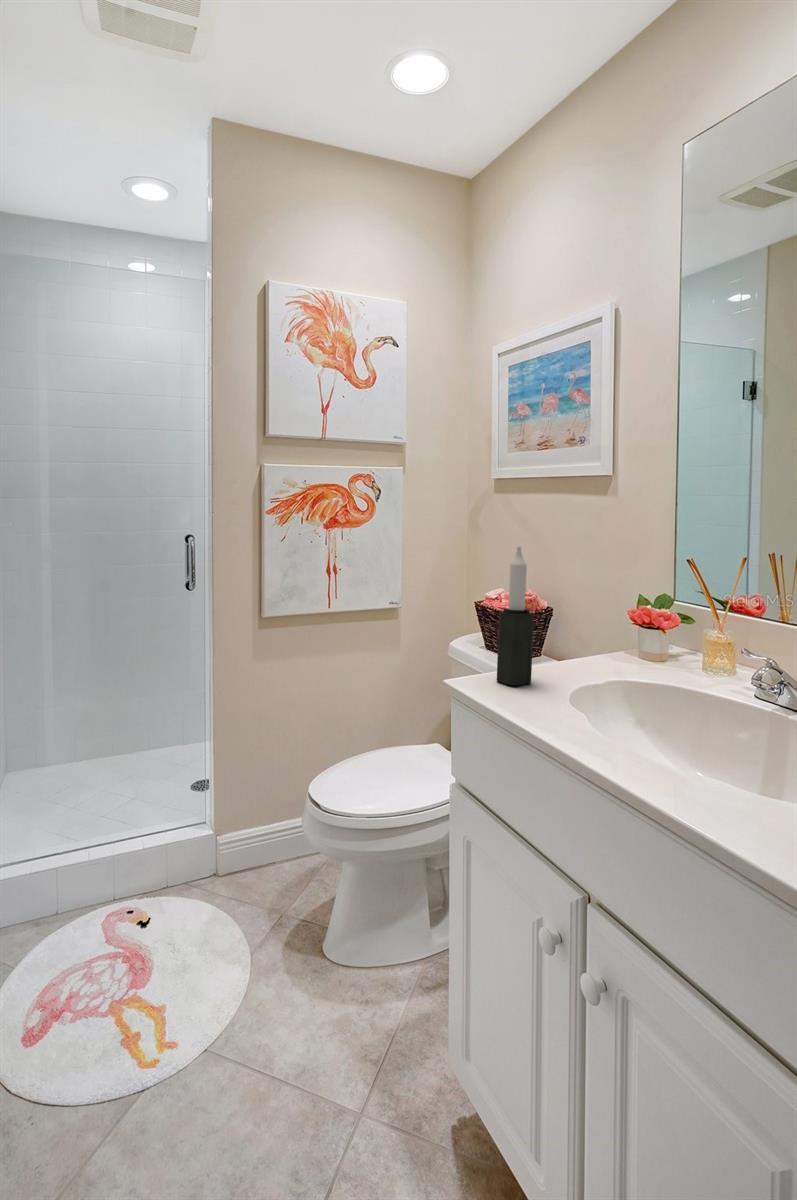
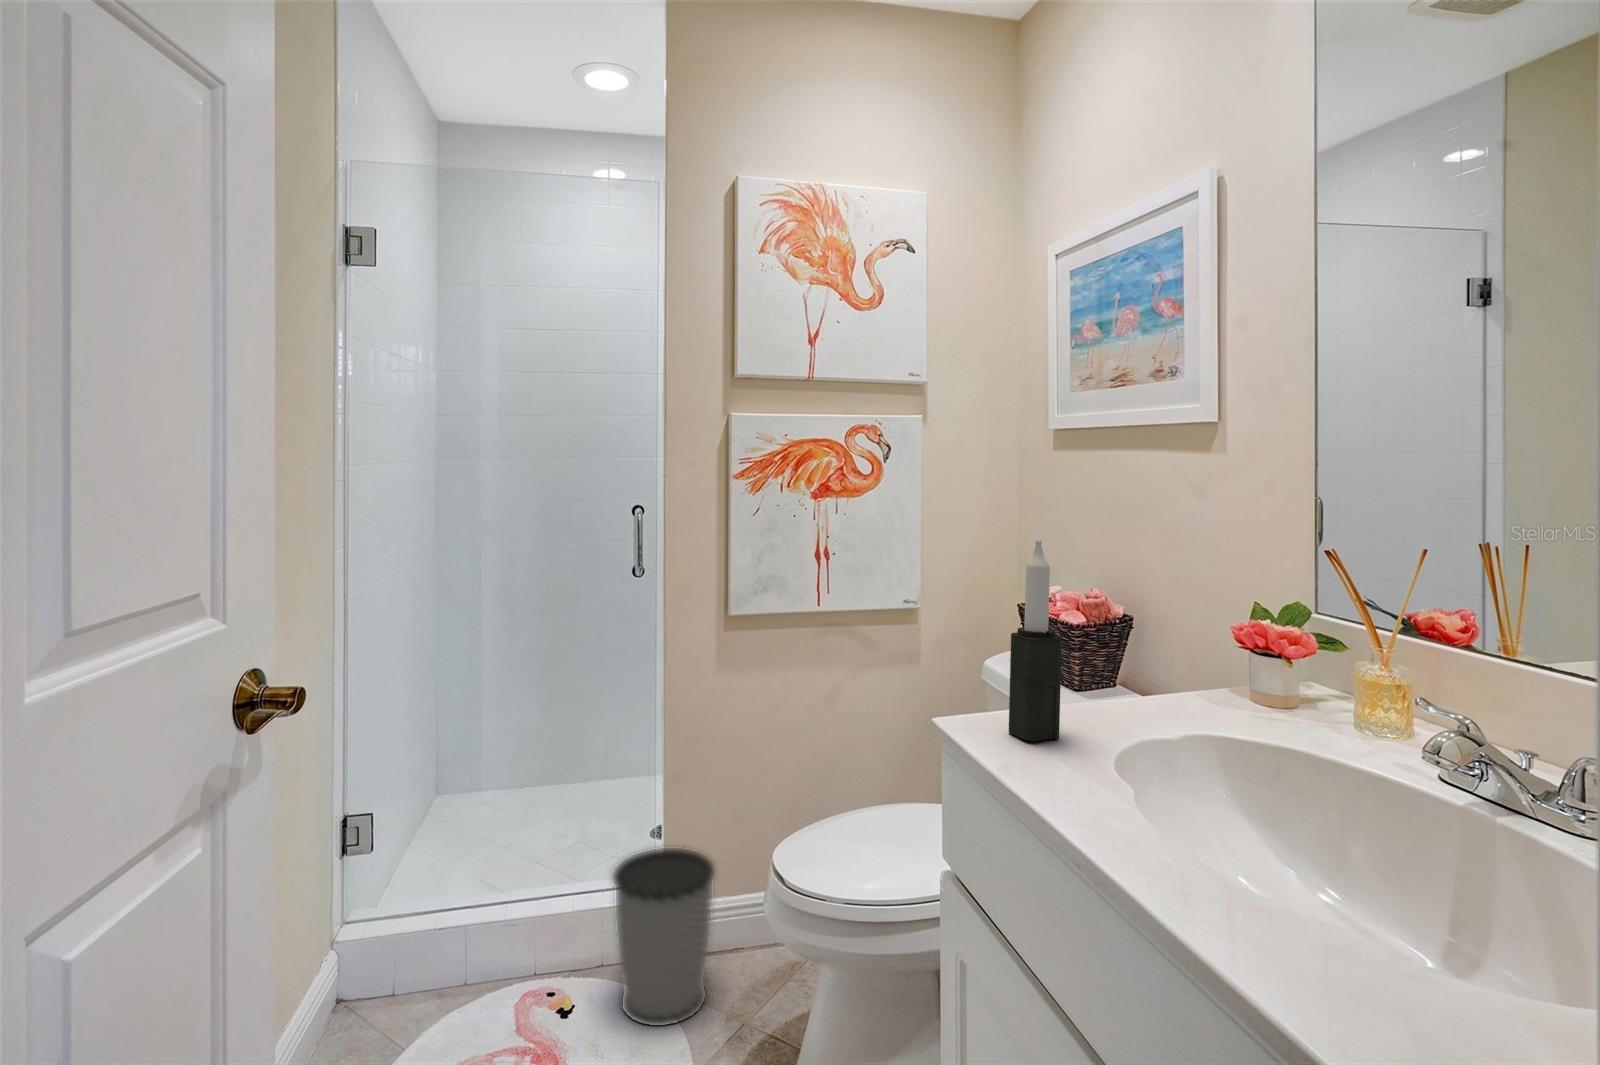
wastebasket: none [178,791,258,922] -> present [613,848,715,1026]

